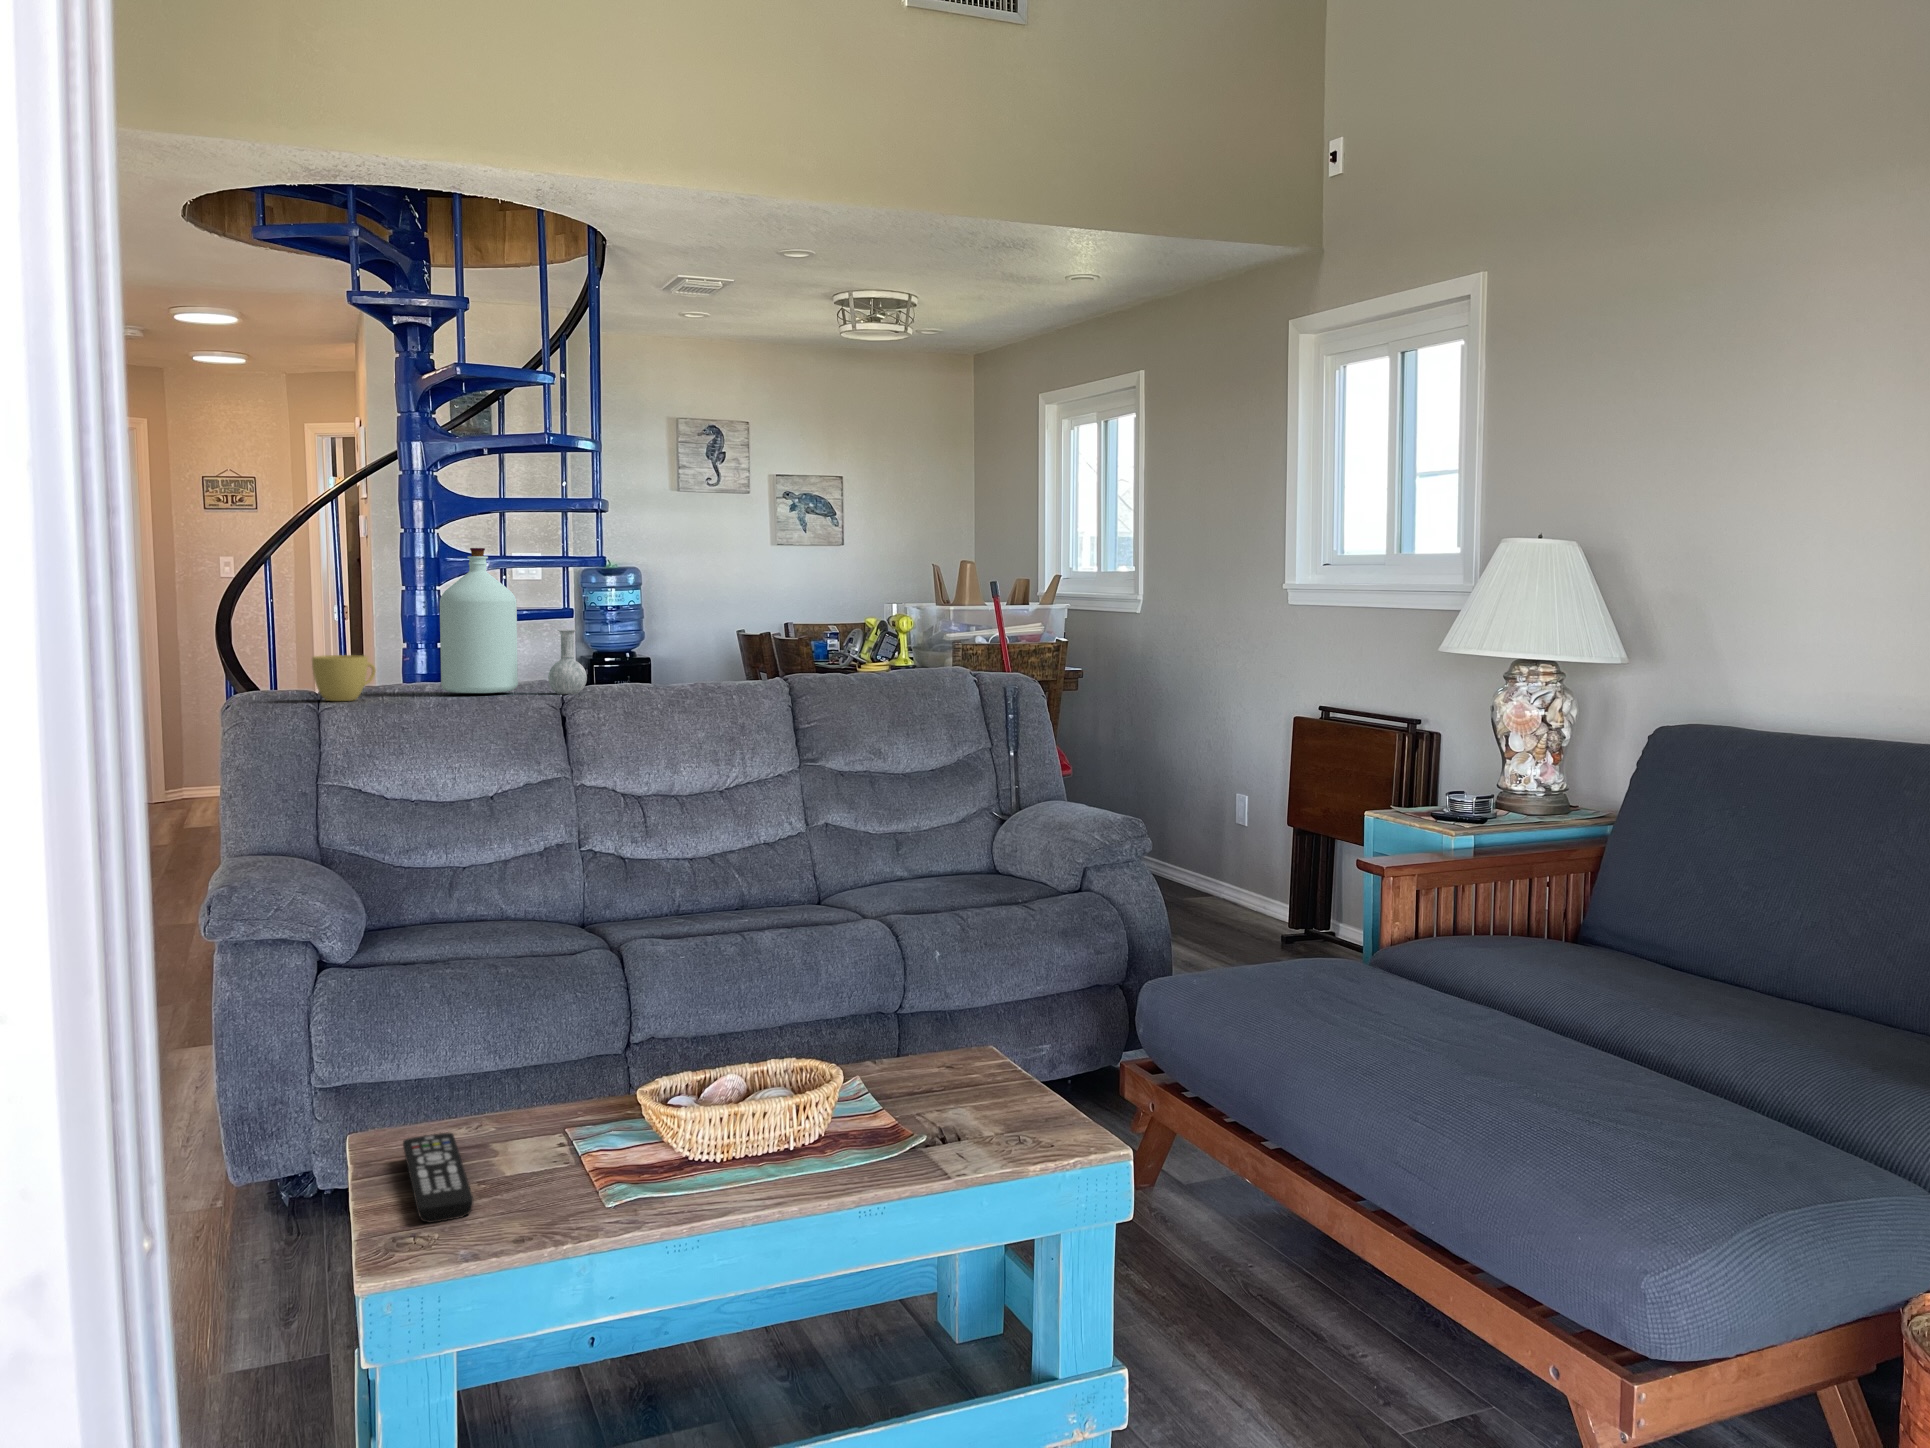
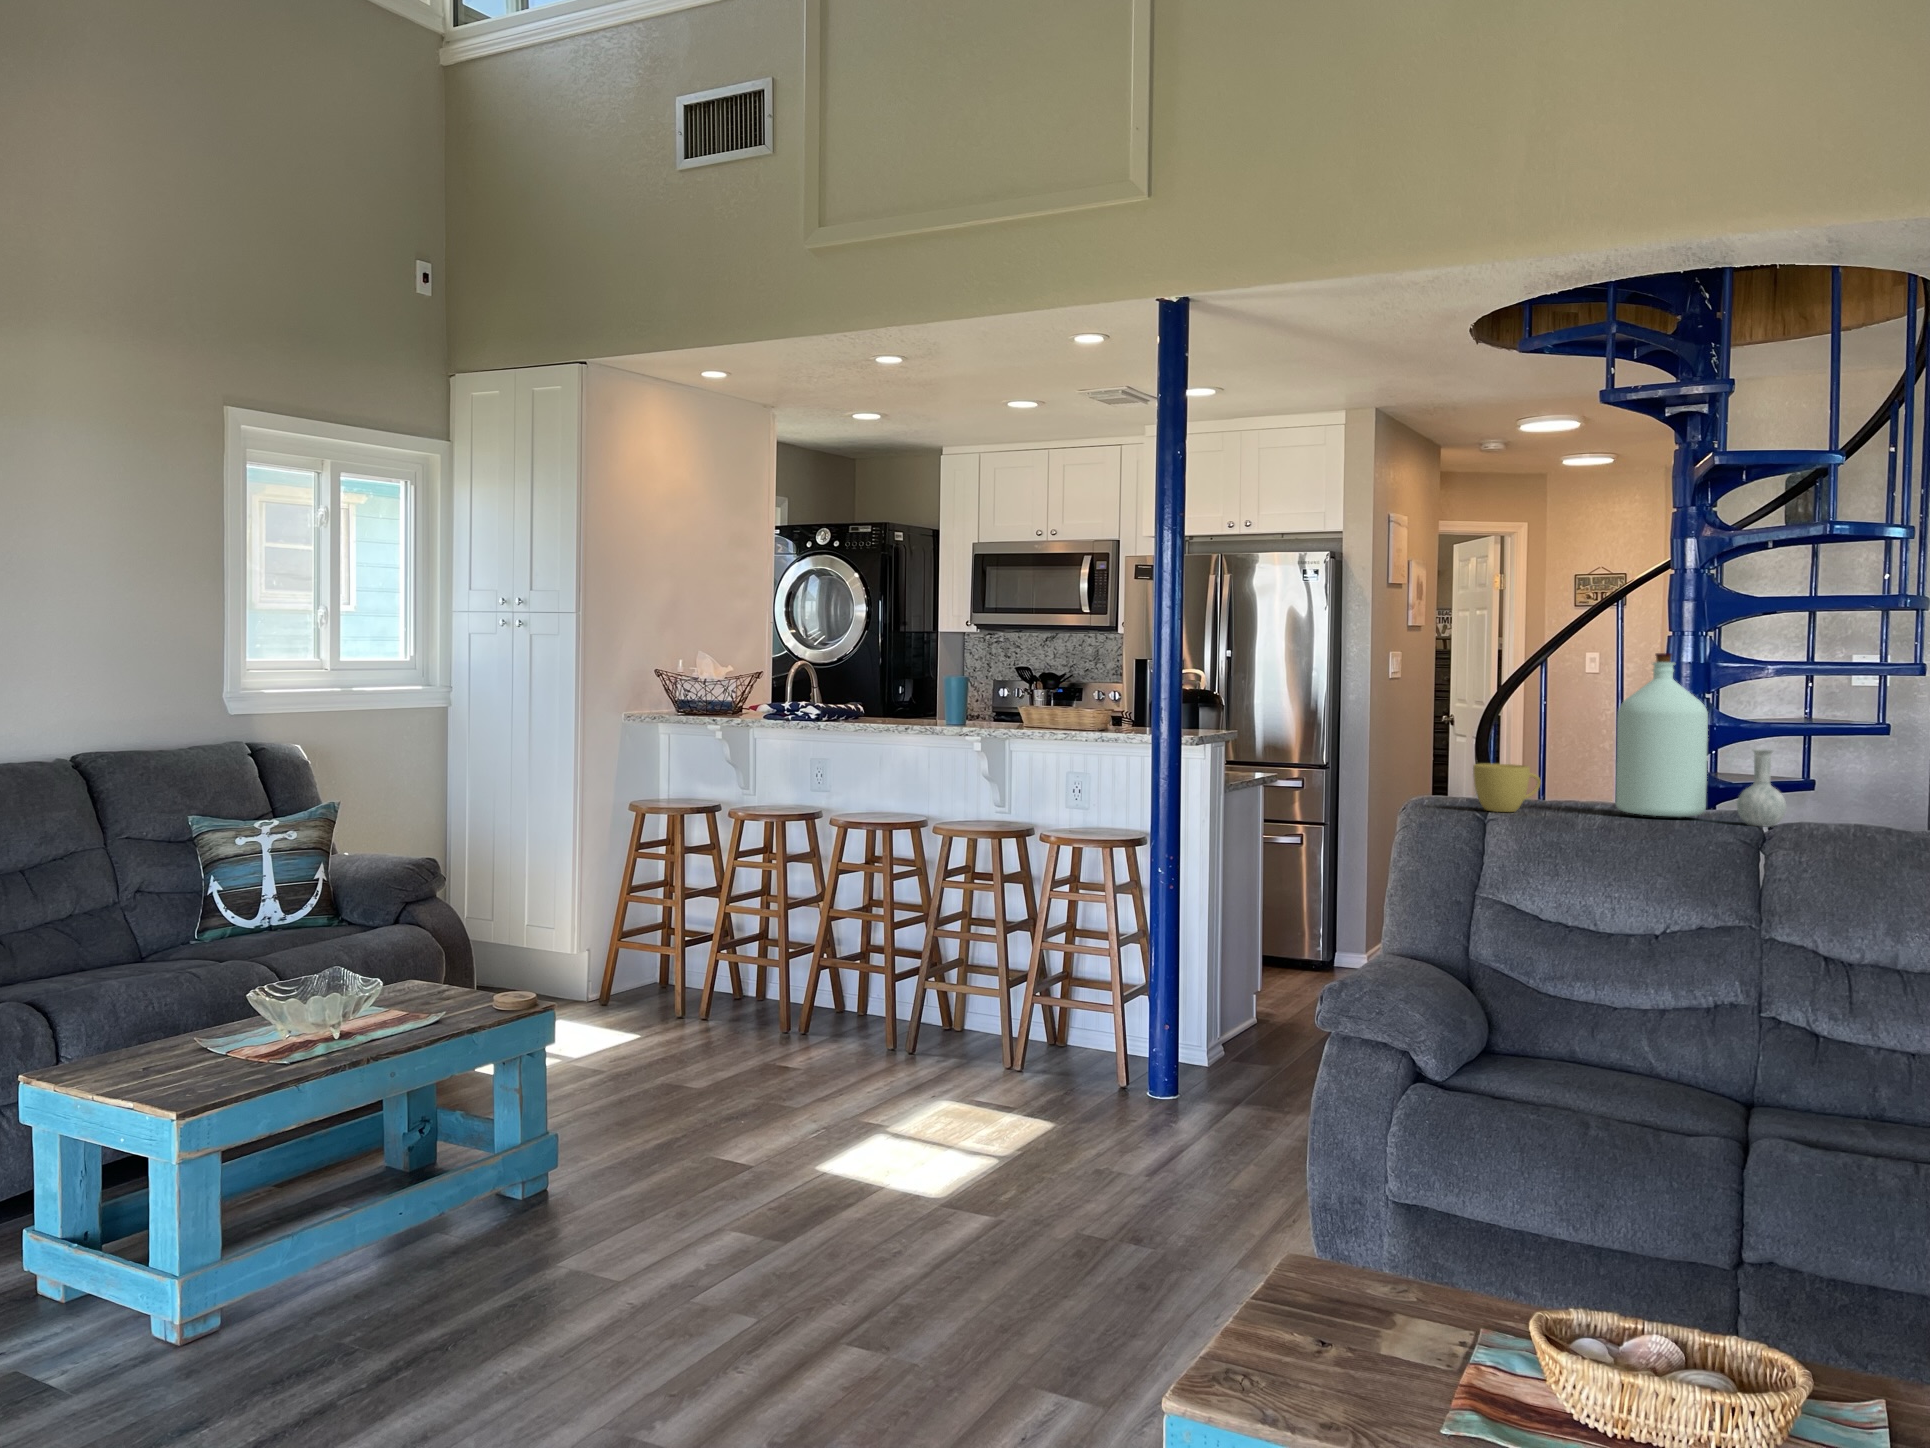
remote control: present [403,1133,474,1223] -> none [1259,1277,1362,1379]

